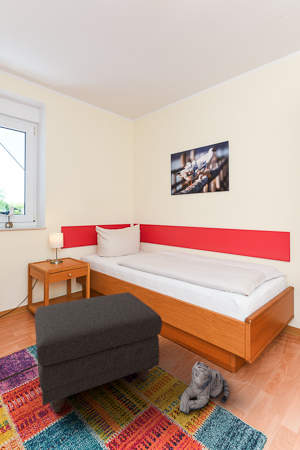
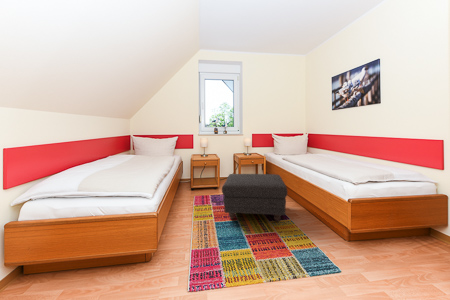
plush toy: present [179,362,229,413] -> none [288,217,330,245]

